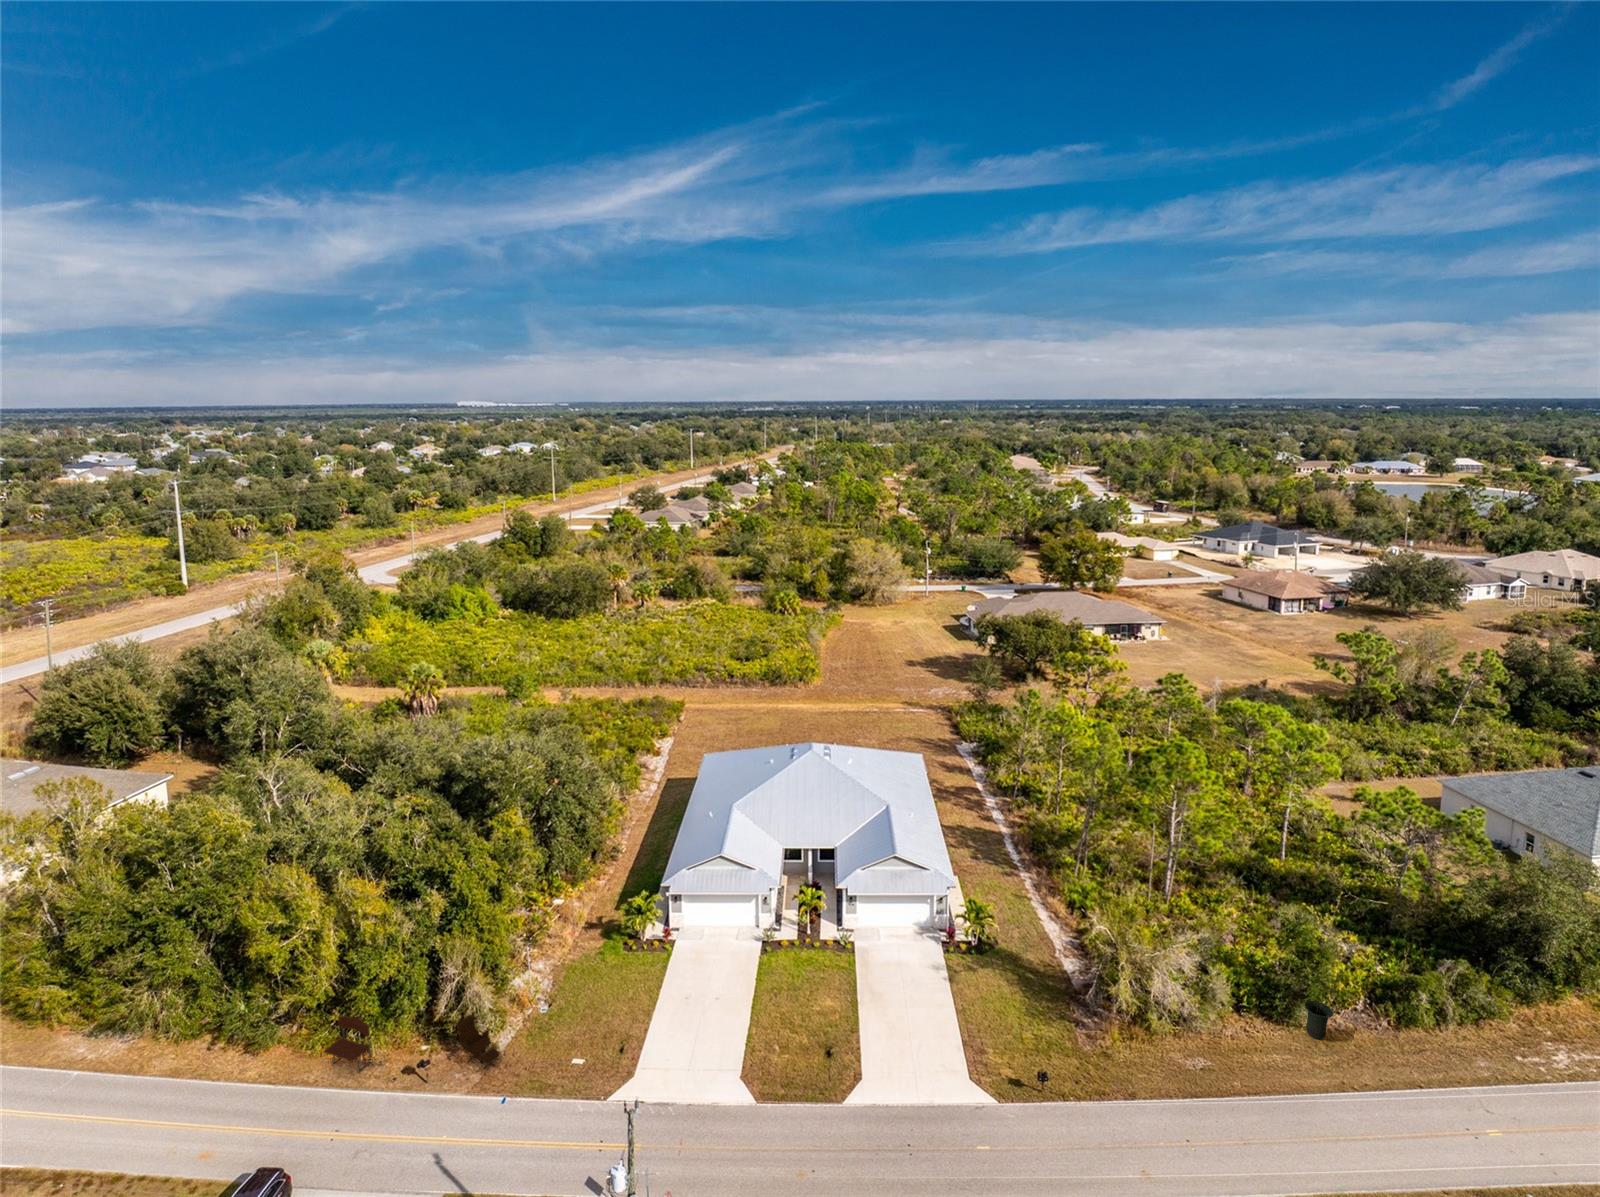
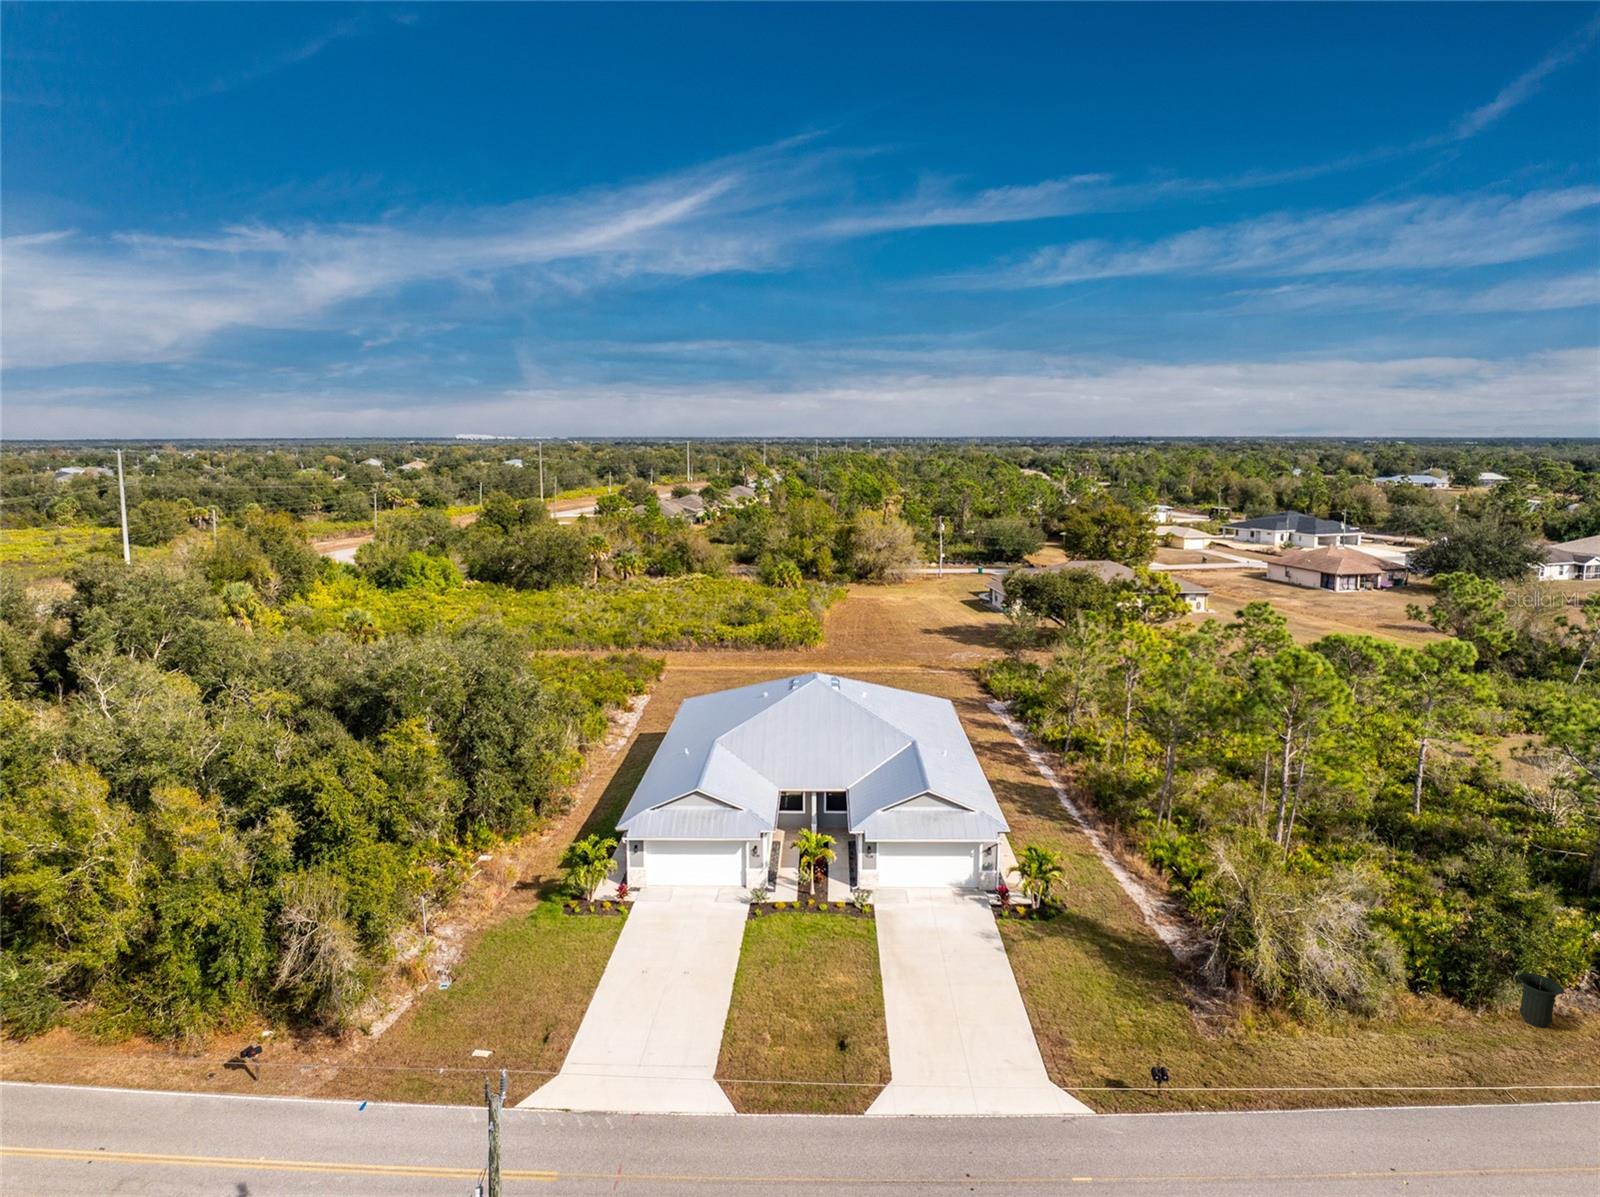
lounge chair: present [458,1015,500,1065] -> none [307,982,367,1063]
bench: present [324,1016,372,1072] -> none [108,984,181,1067]

